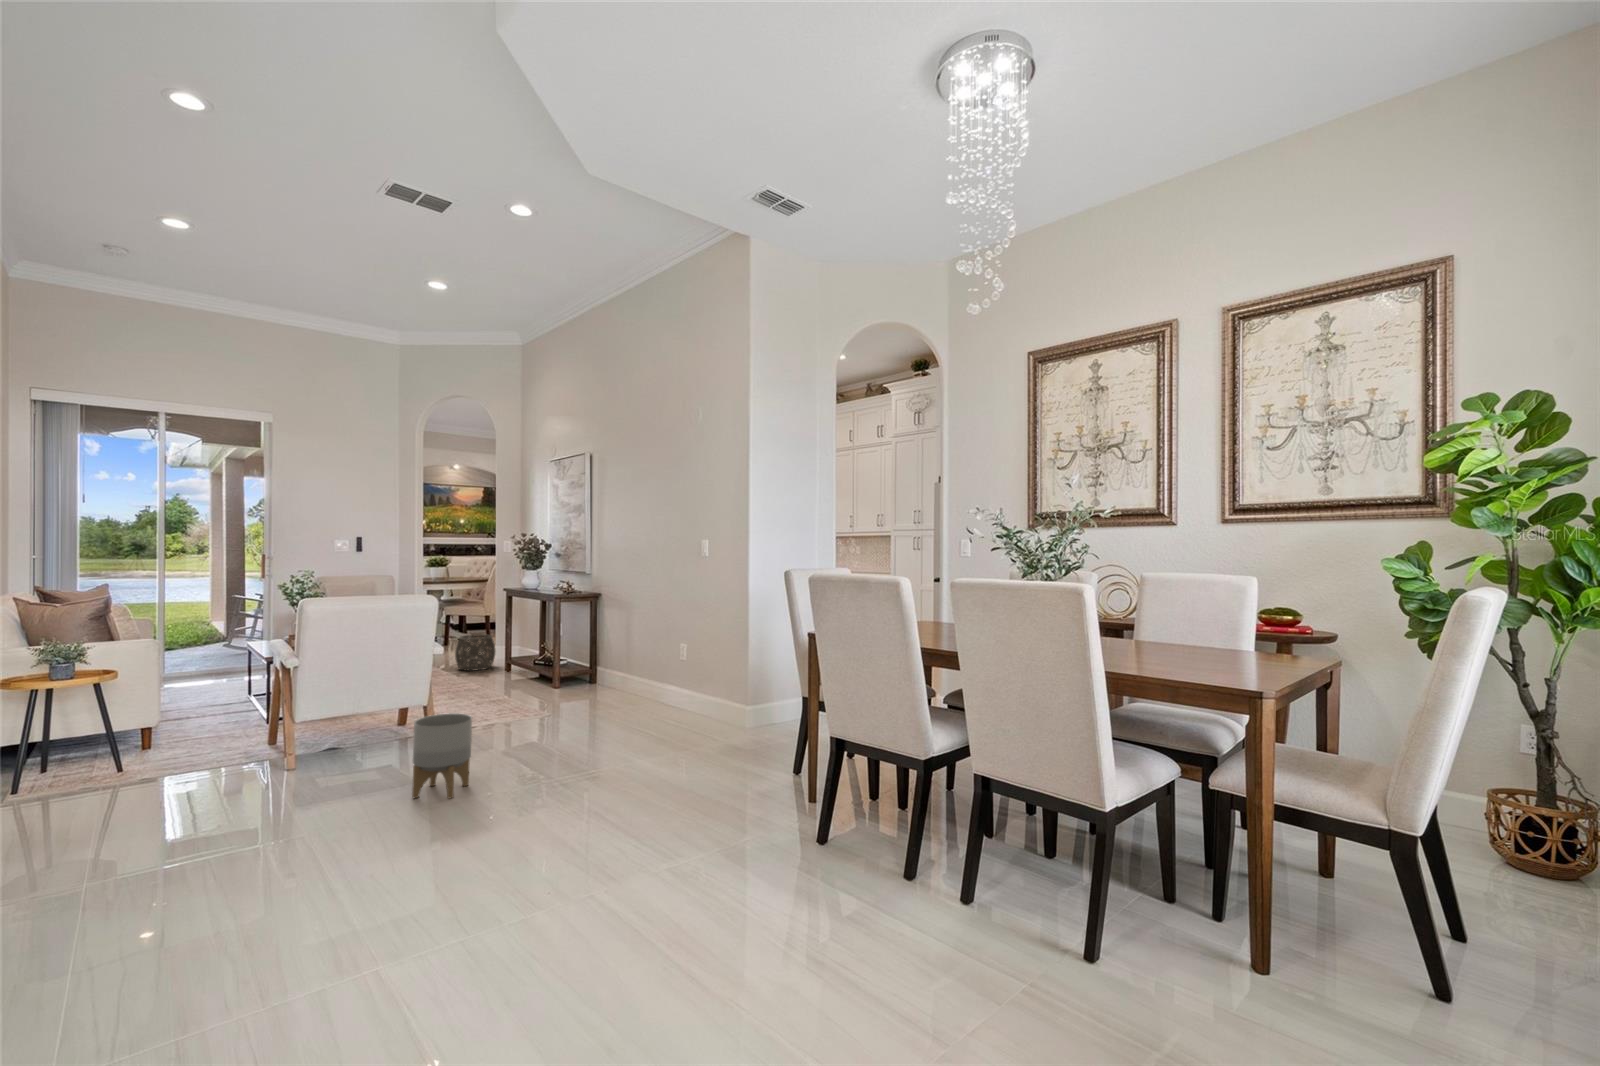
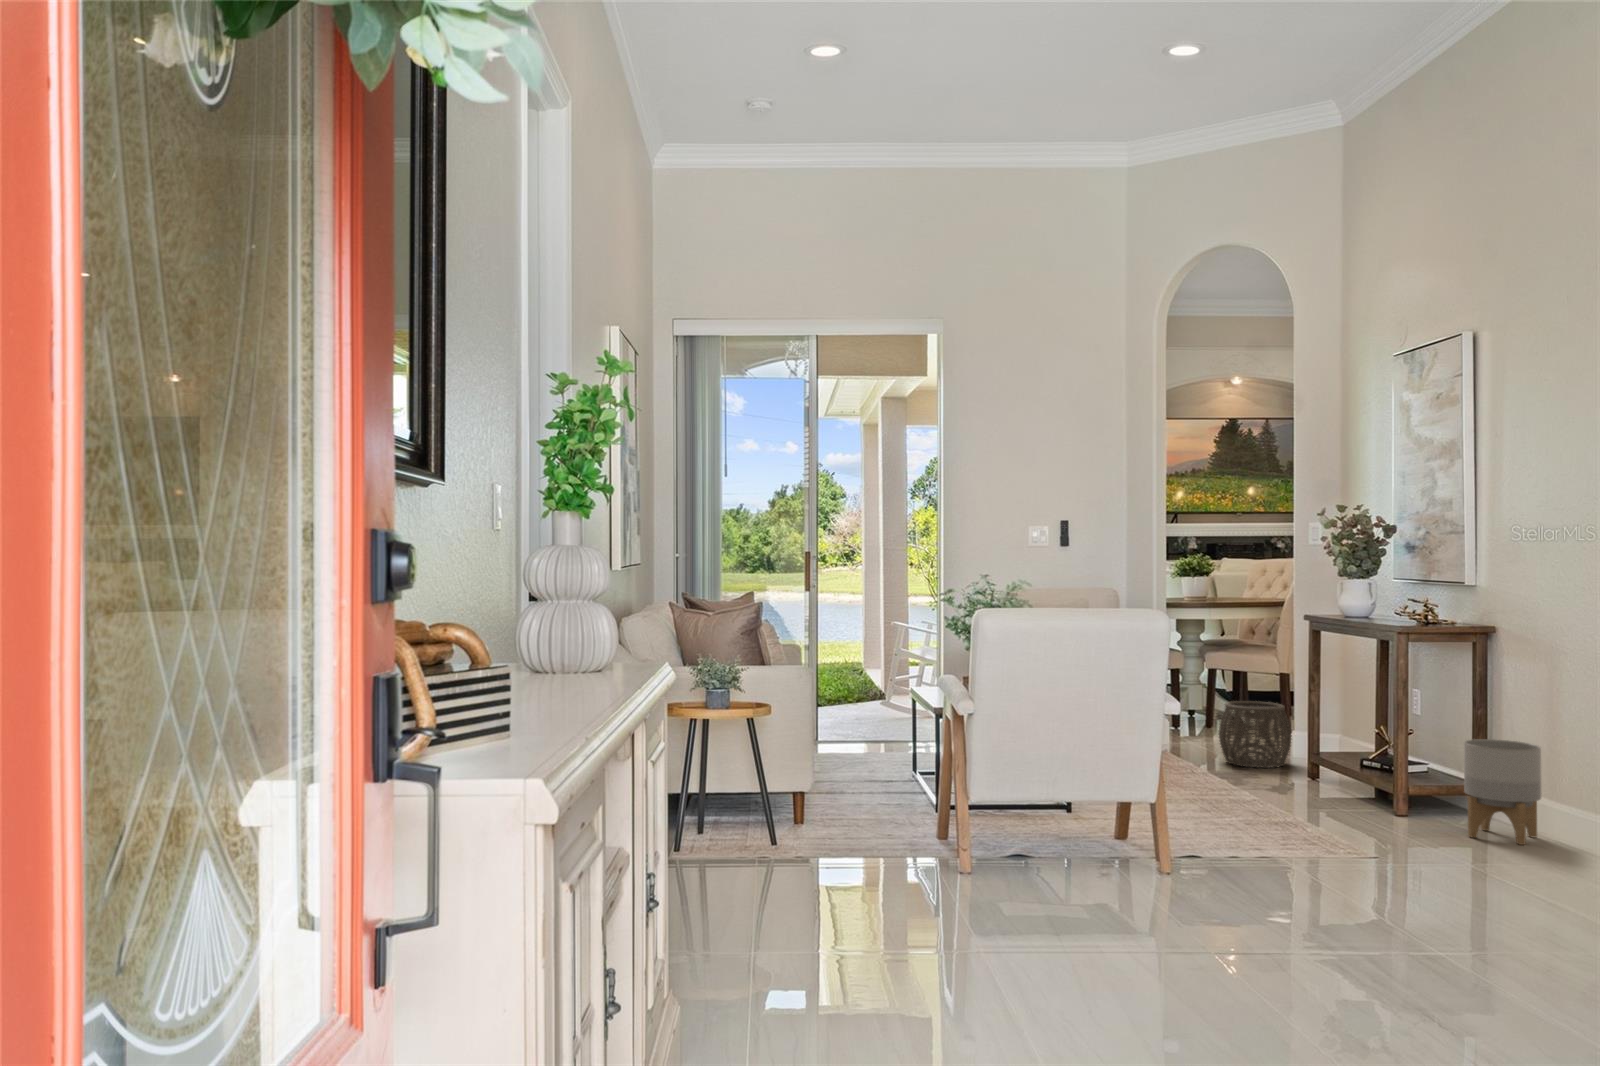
planter: present [412,713,472,799] -> present [1464,739,1541,845]

